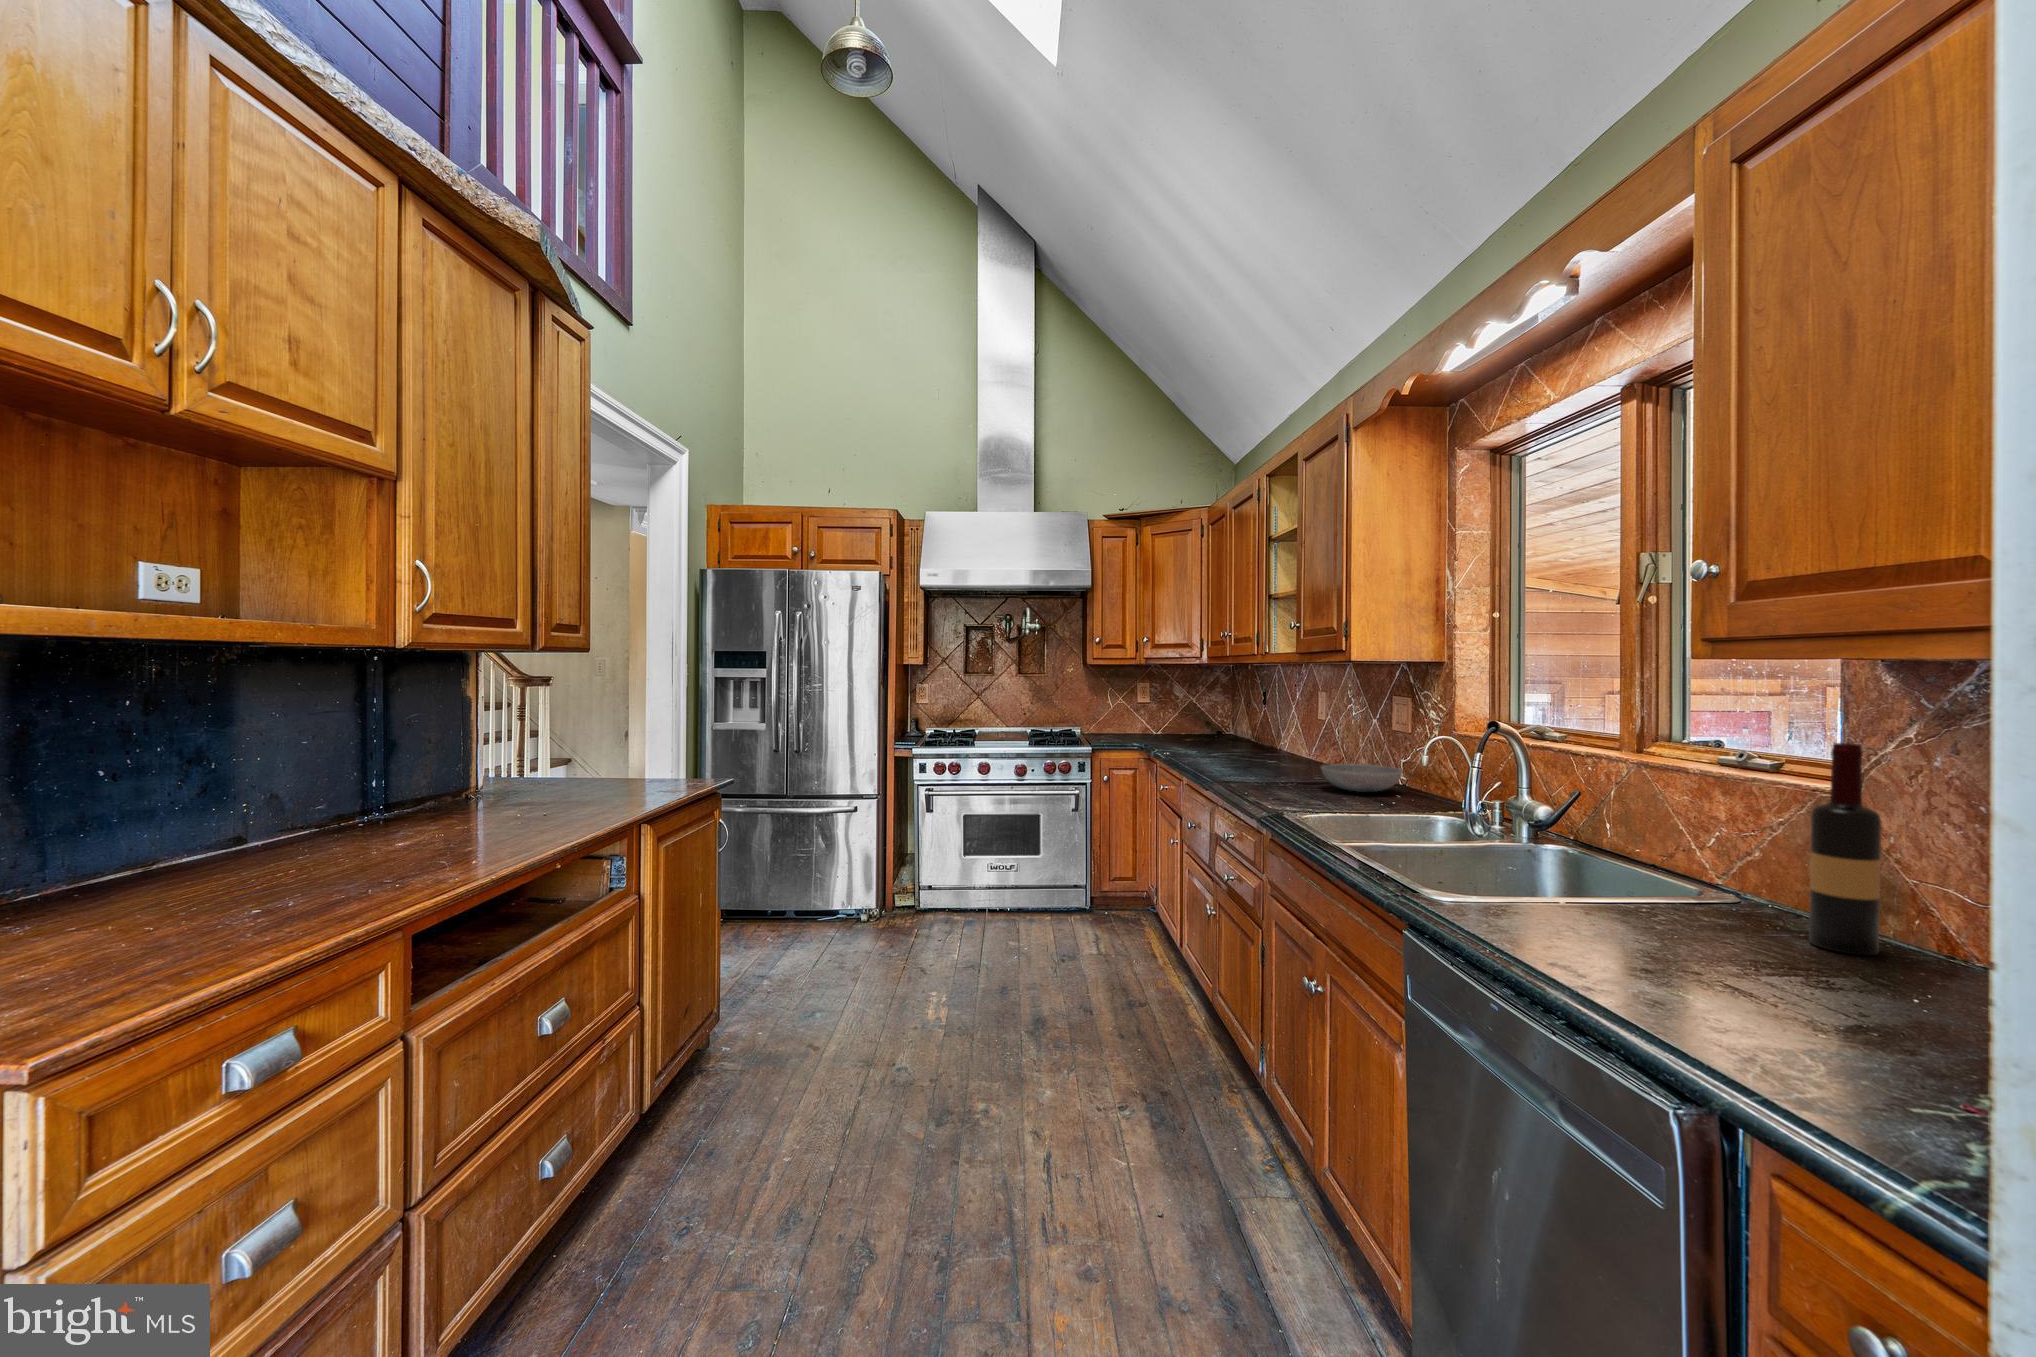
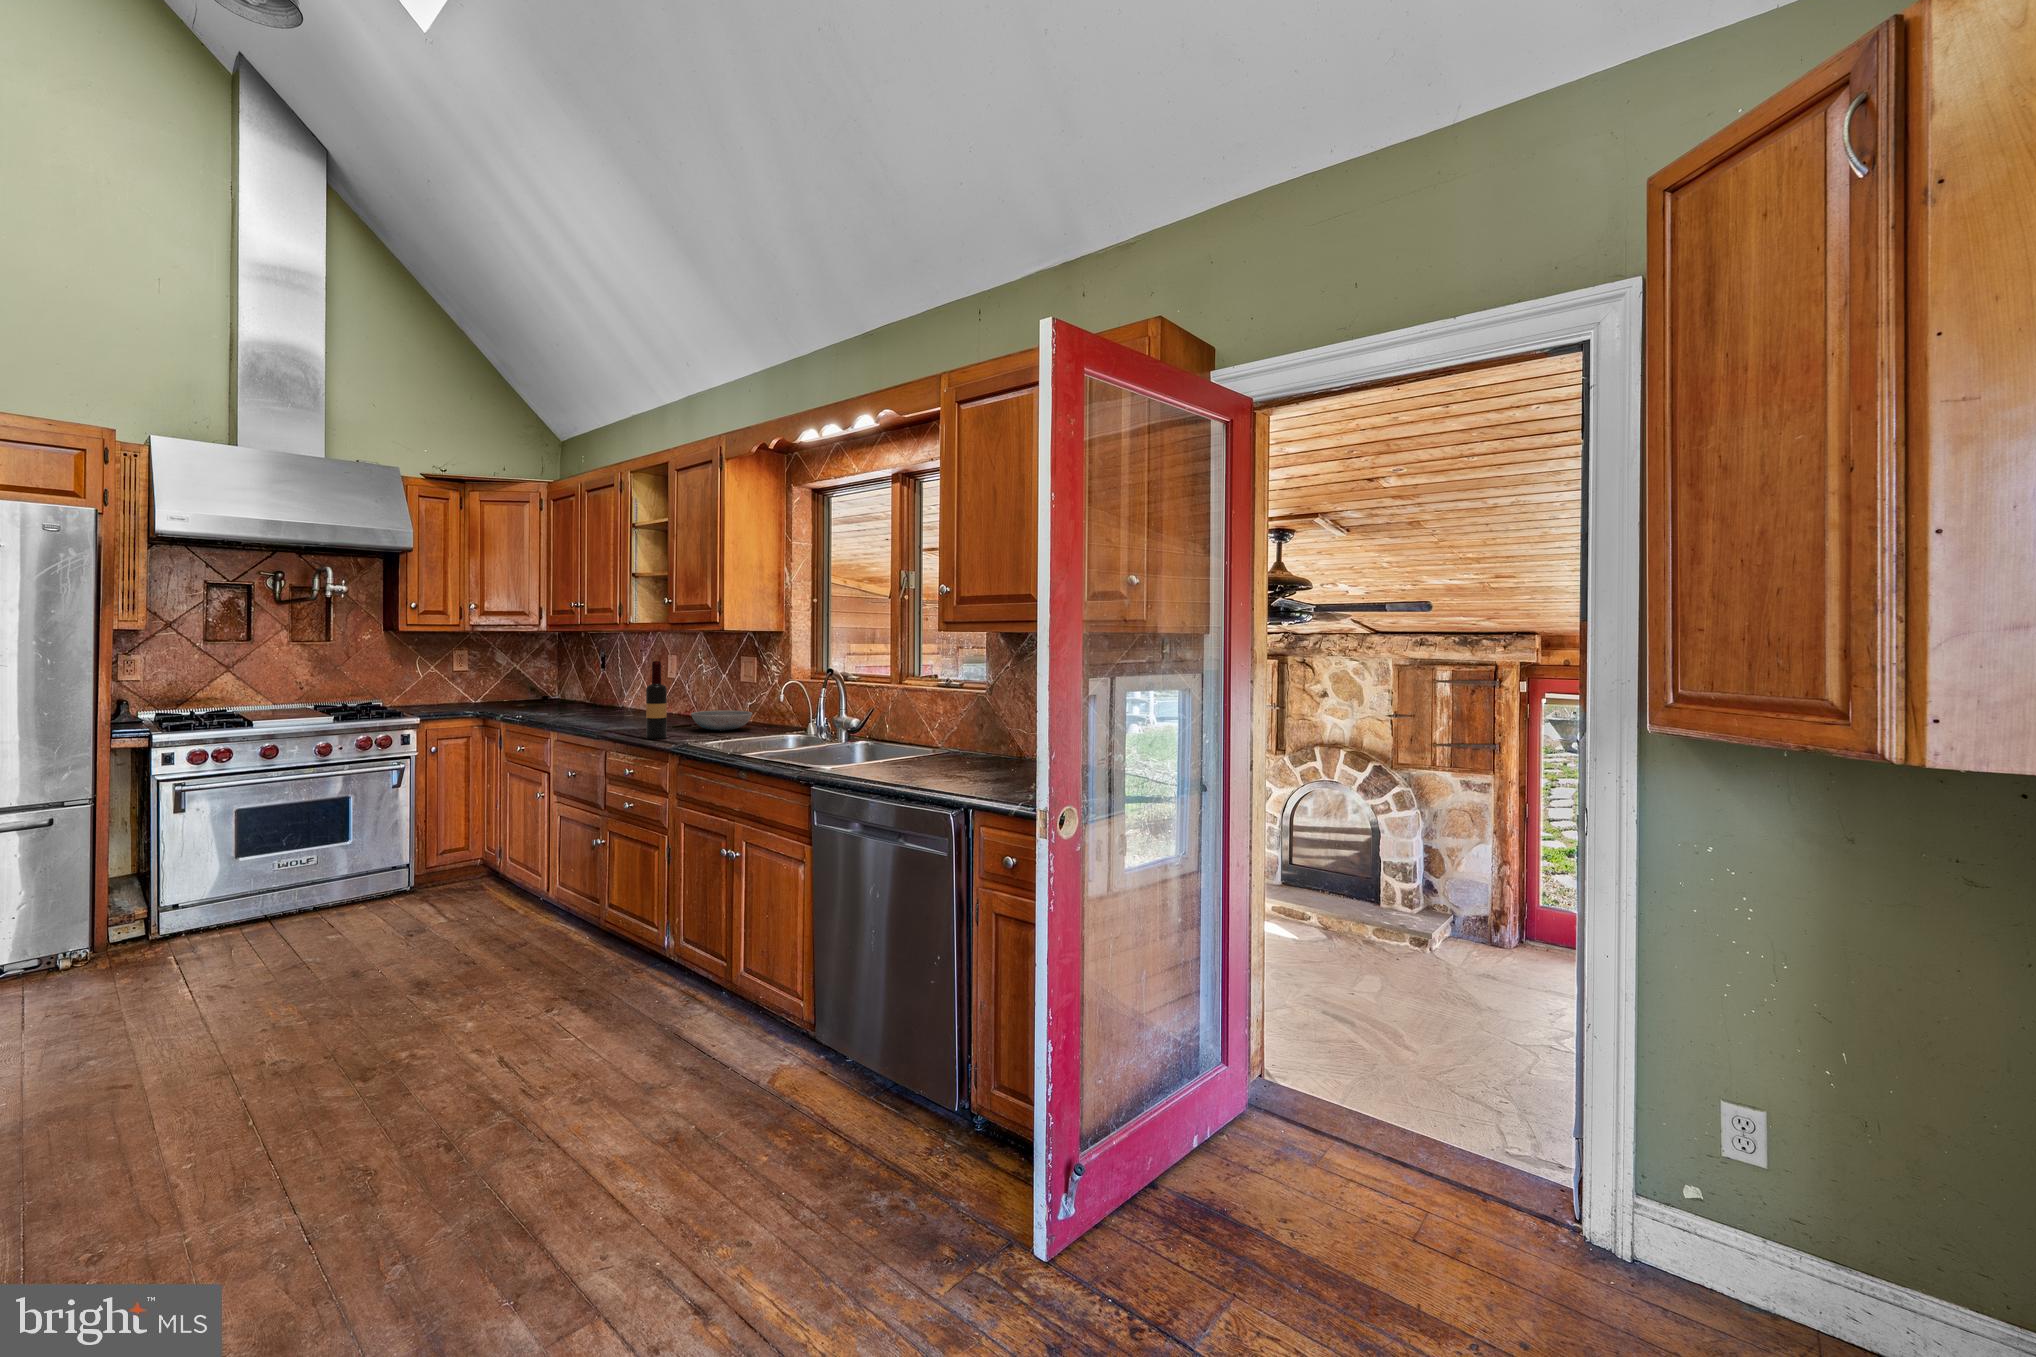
wine bottle: present [1809,743,1881,955] -> present [646,661,667,739]

